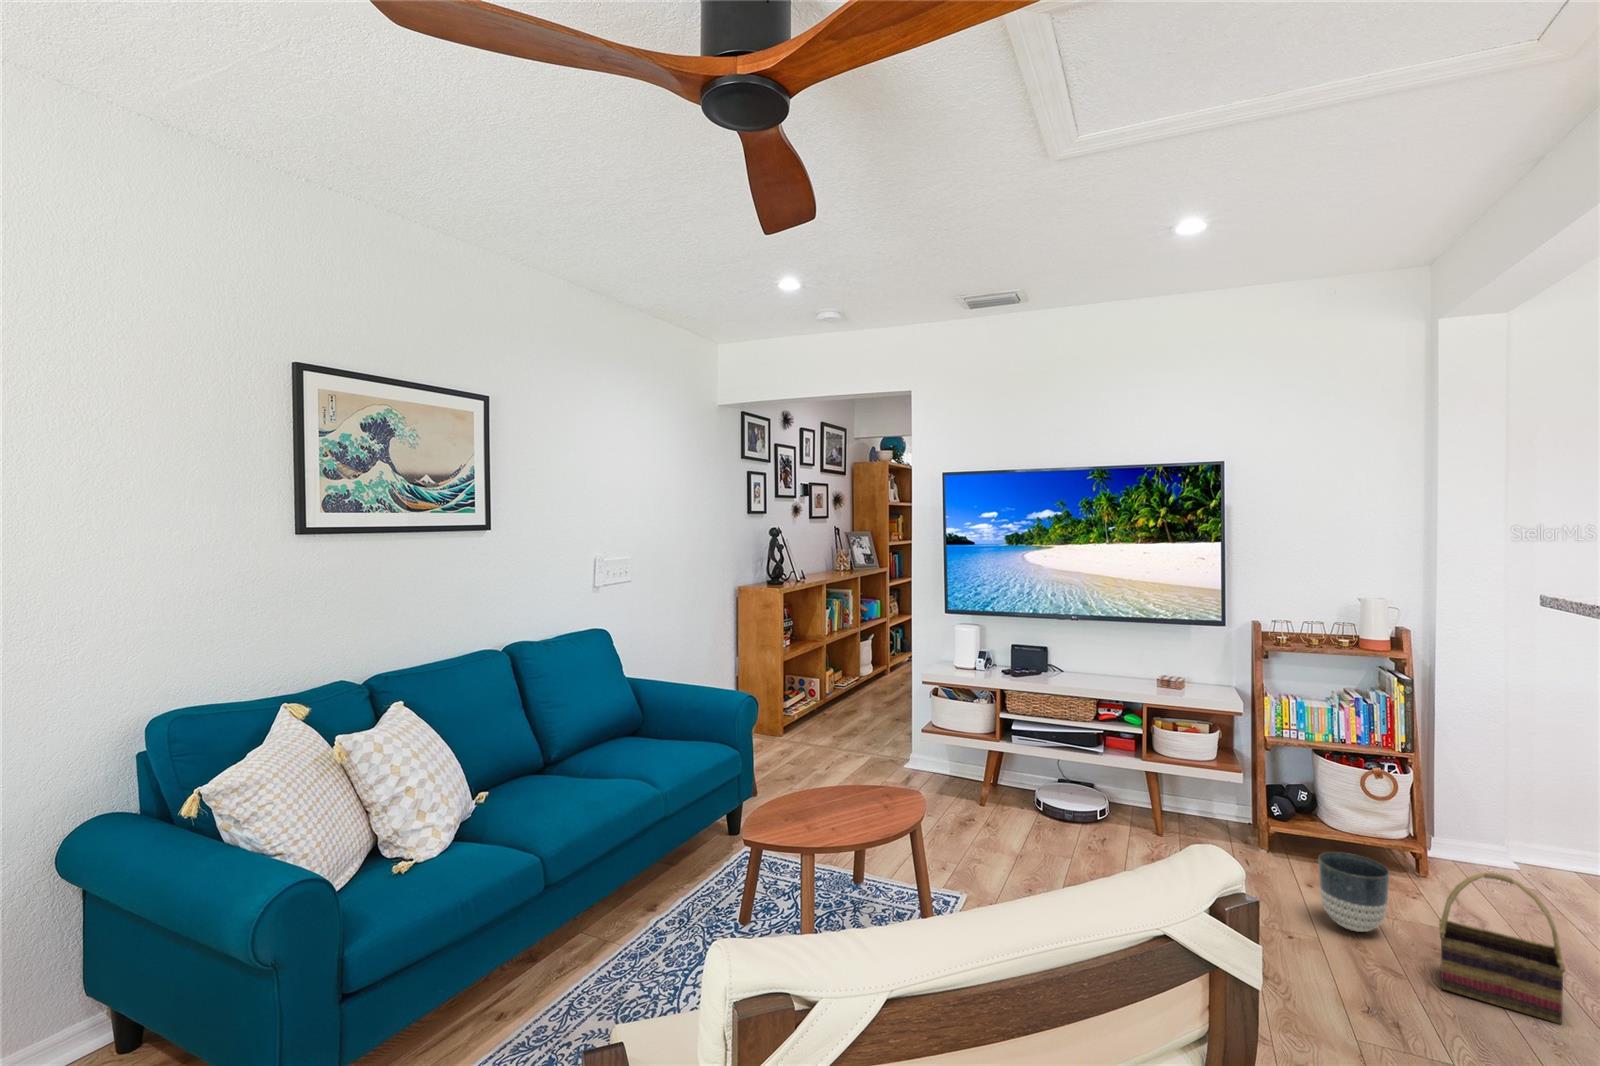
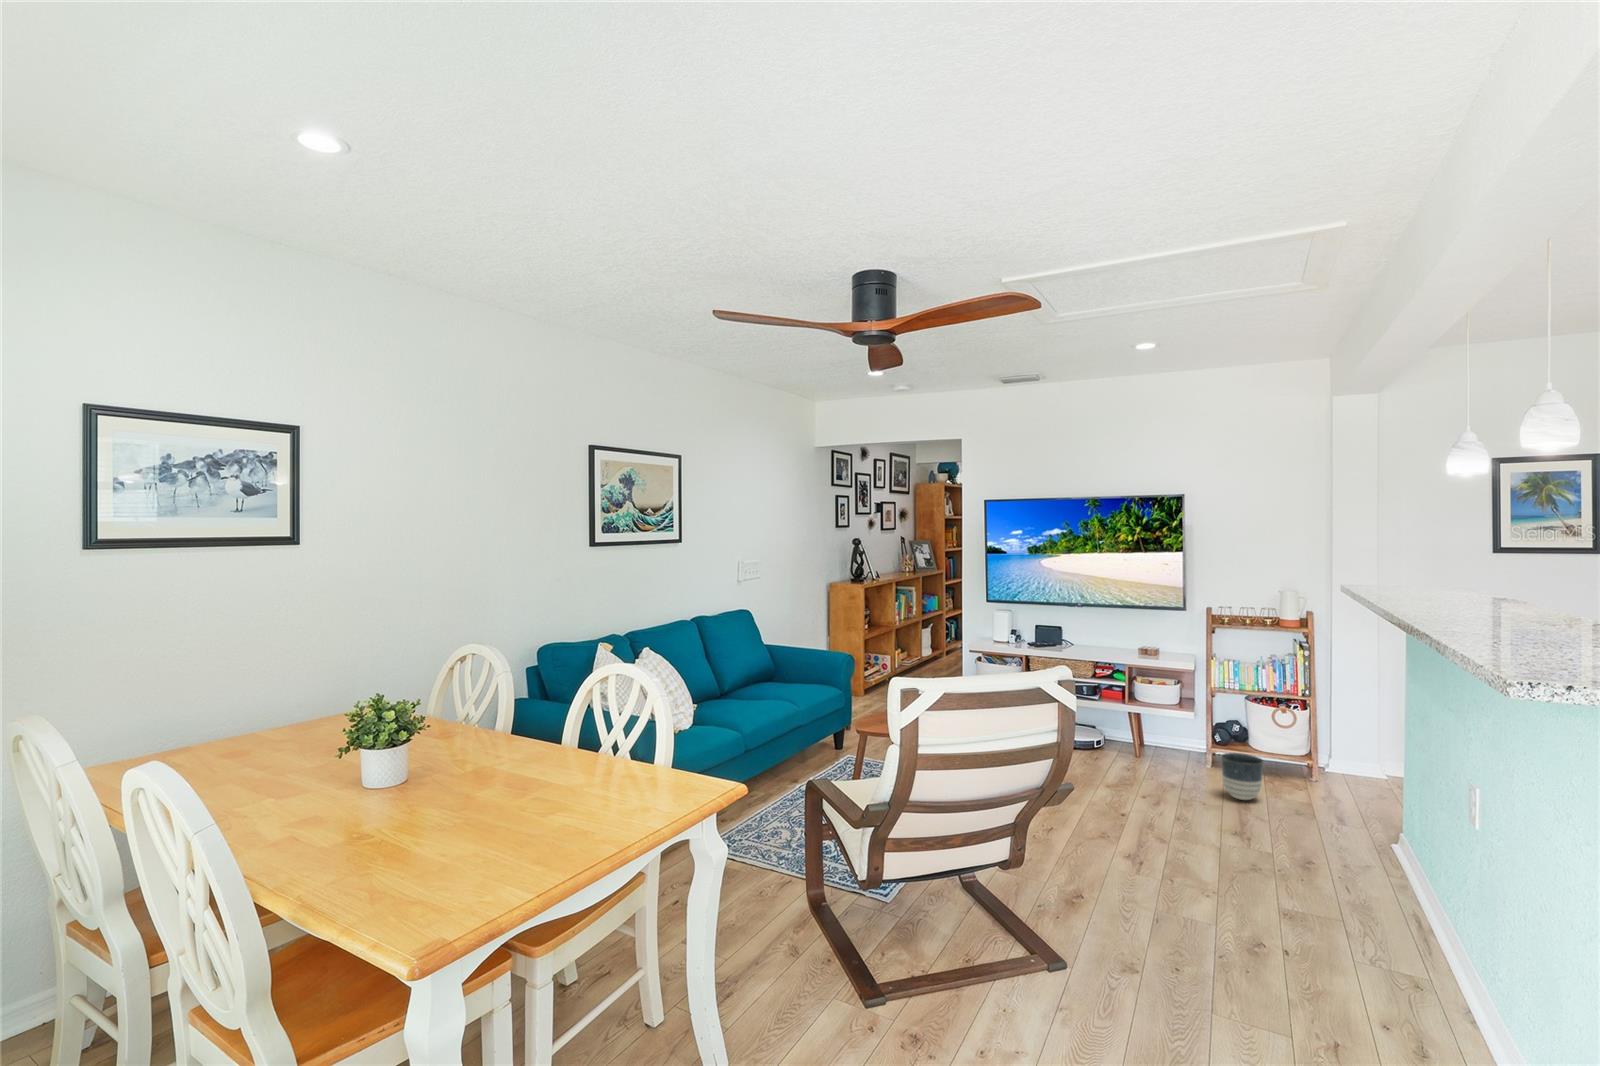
basket: present [1439,873,1565,1024] -> none [1278,753,1348,837]

